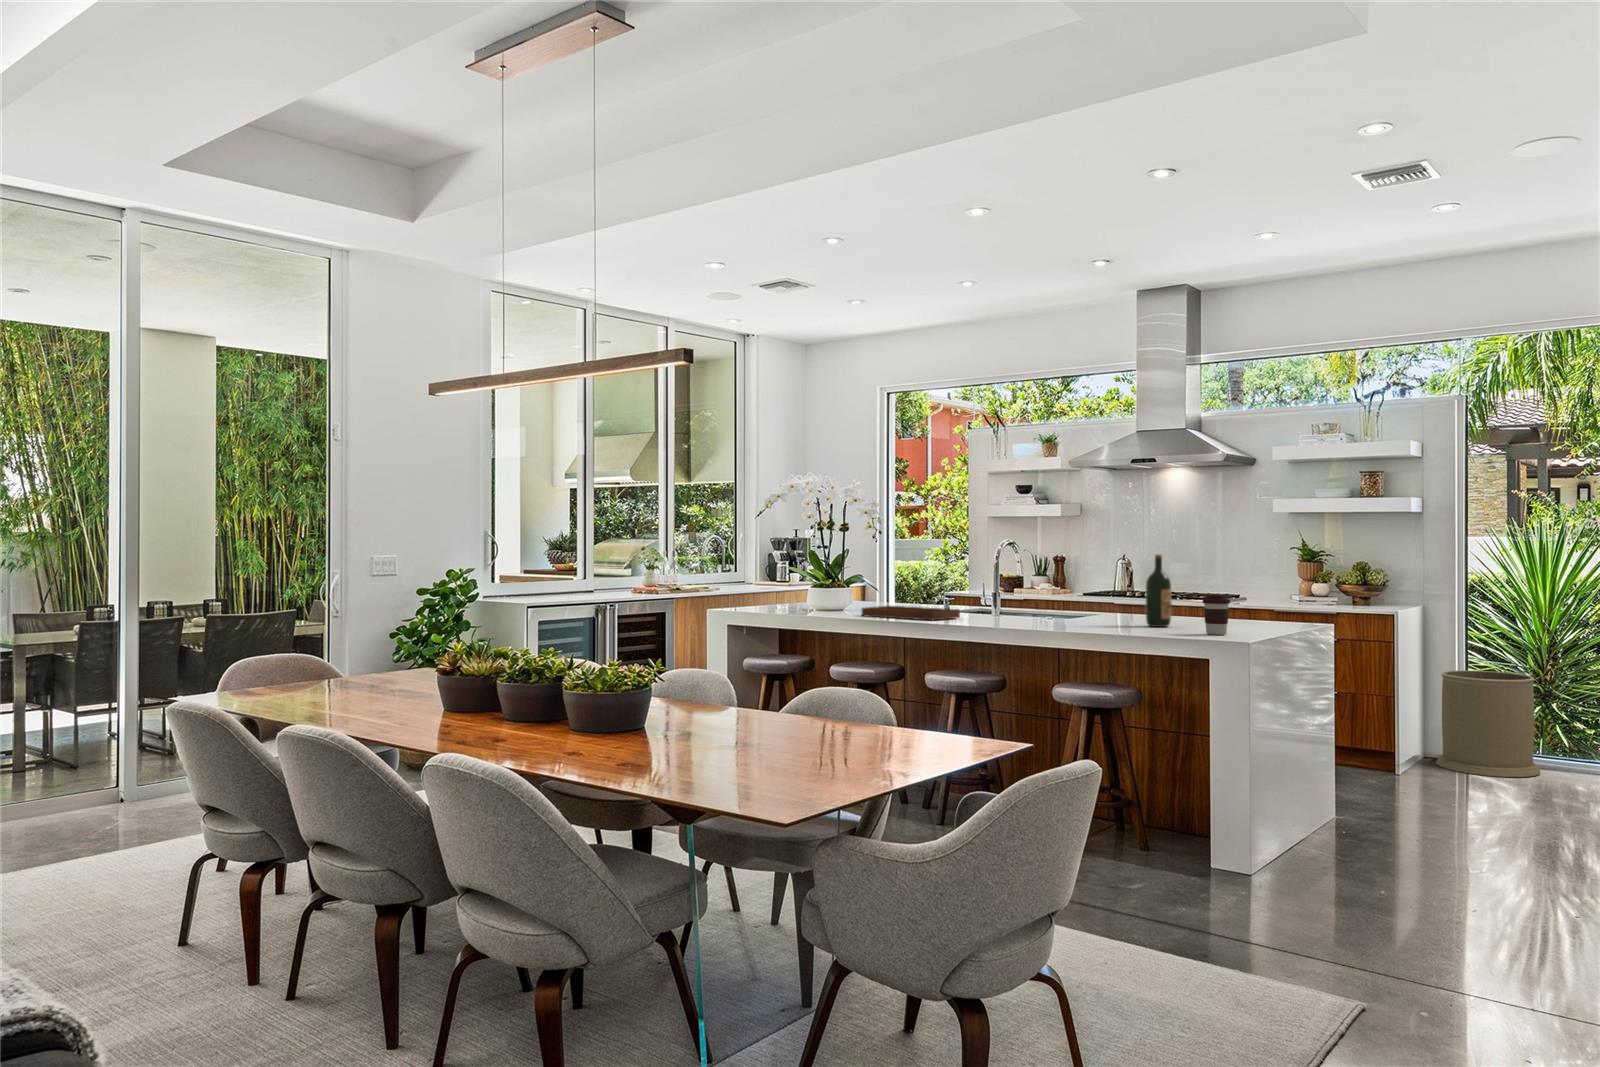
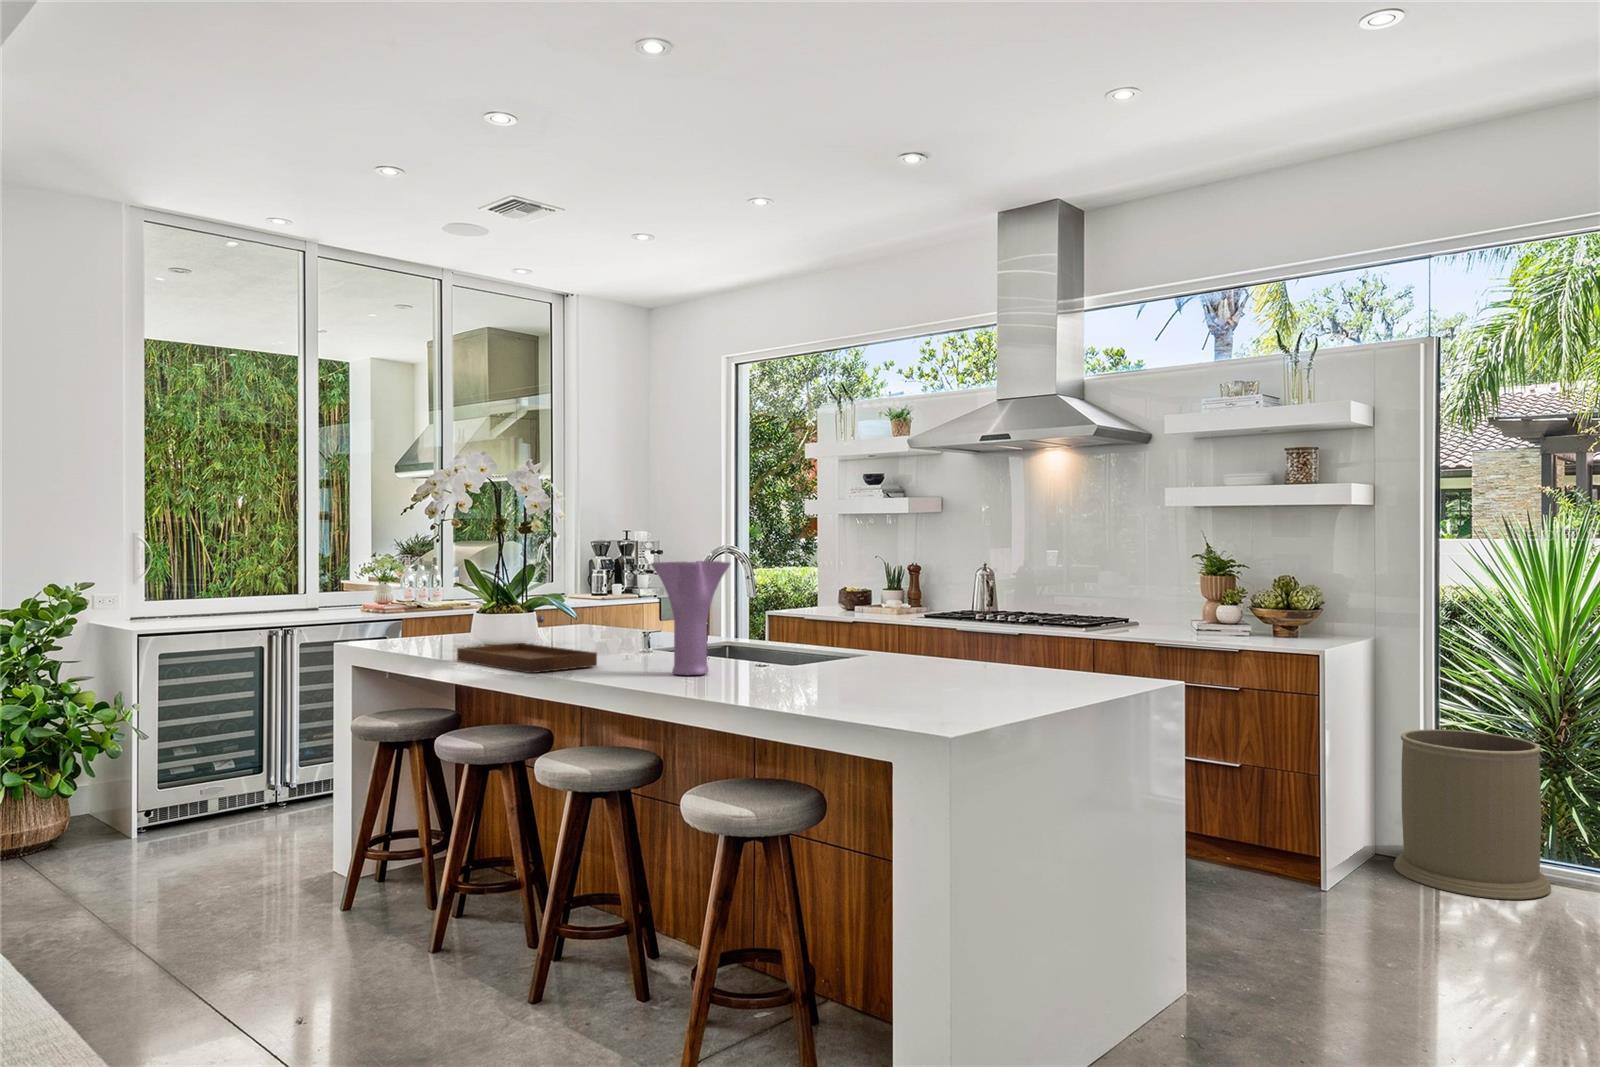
vase: none [1005,553,1052,621] -> present [651,561,730,675]
wine bottle: present [1146,555,1172,627] -> none [864,564,906,691]
coffee cup: present [1203,595,1230,635] -> none [919,640,969,718]

